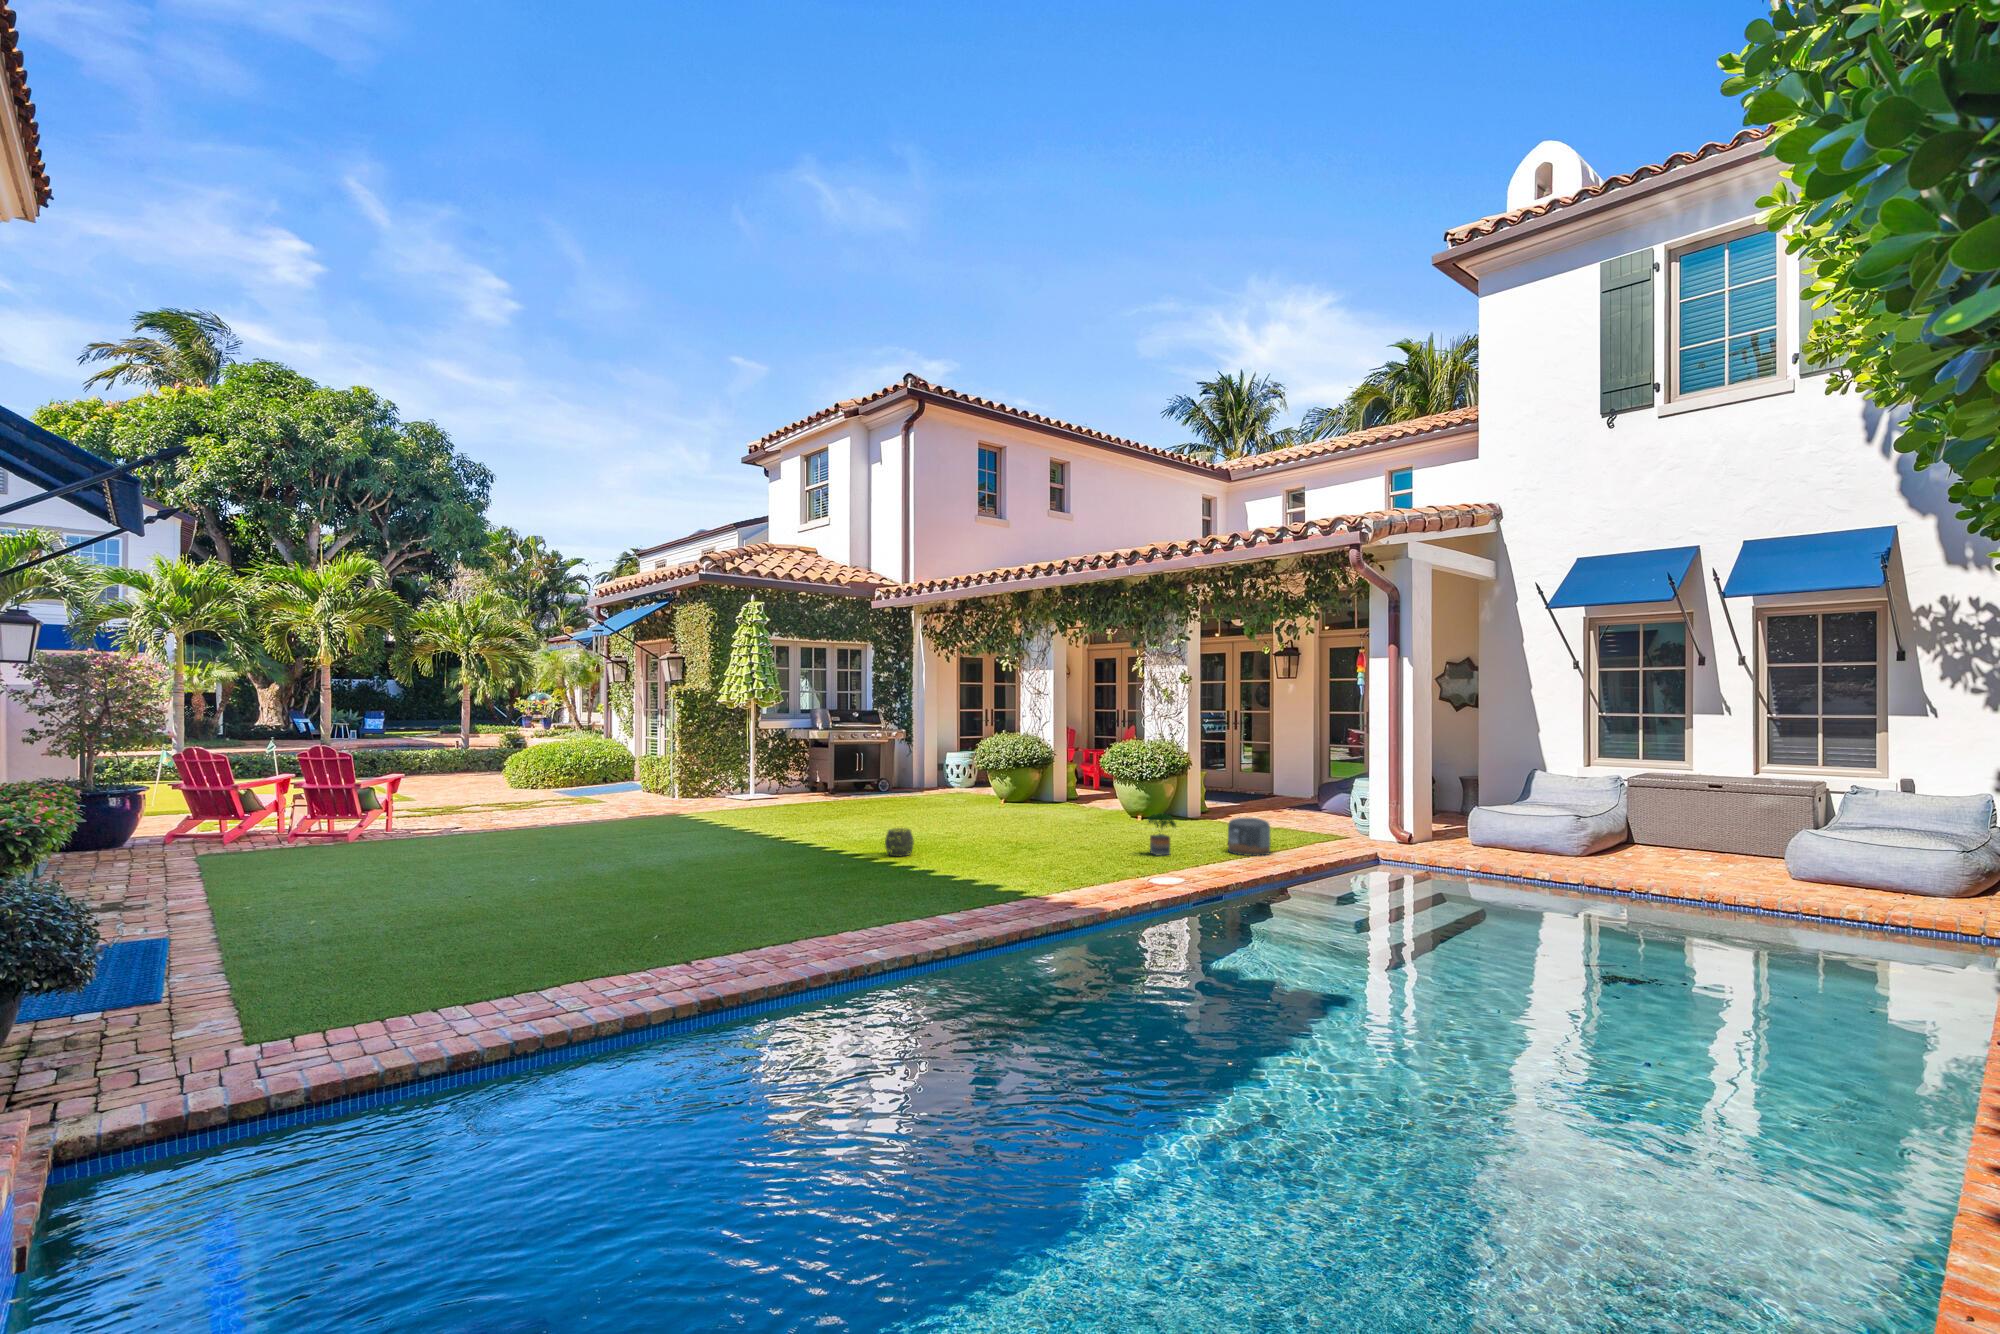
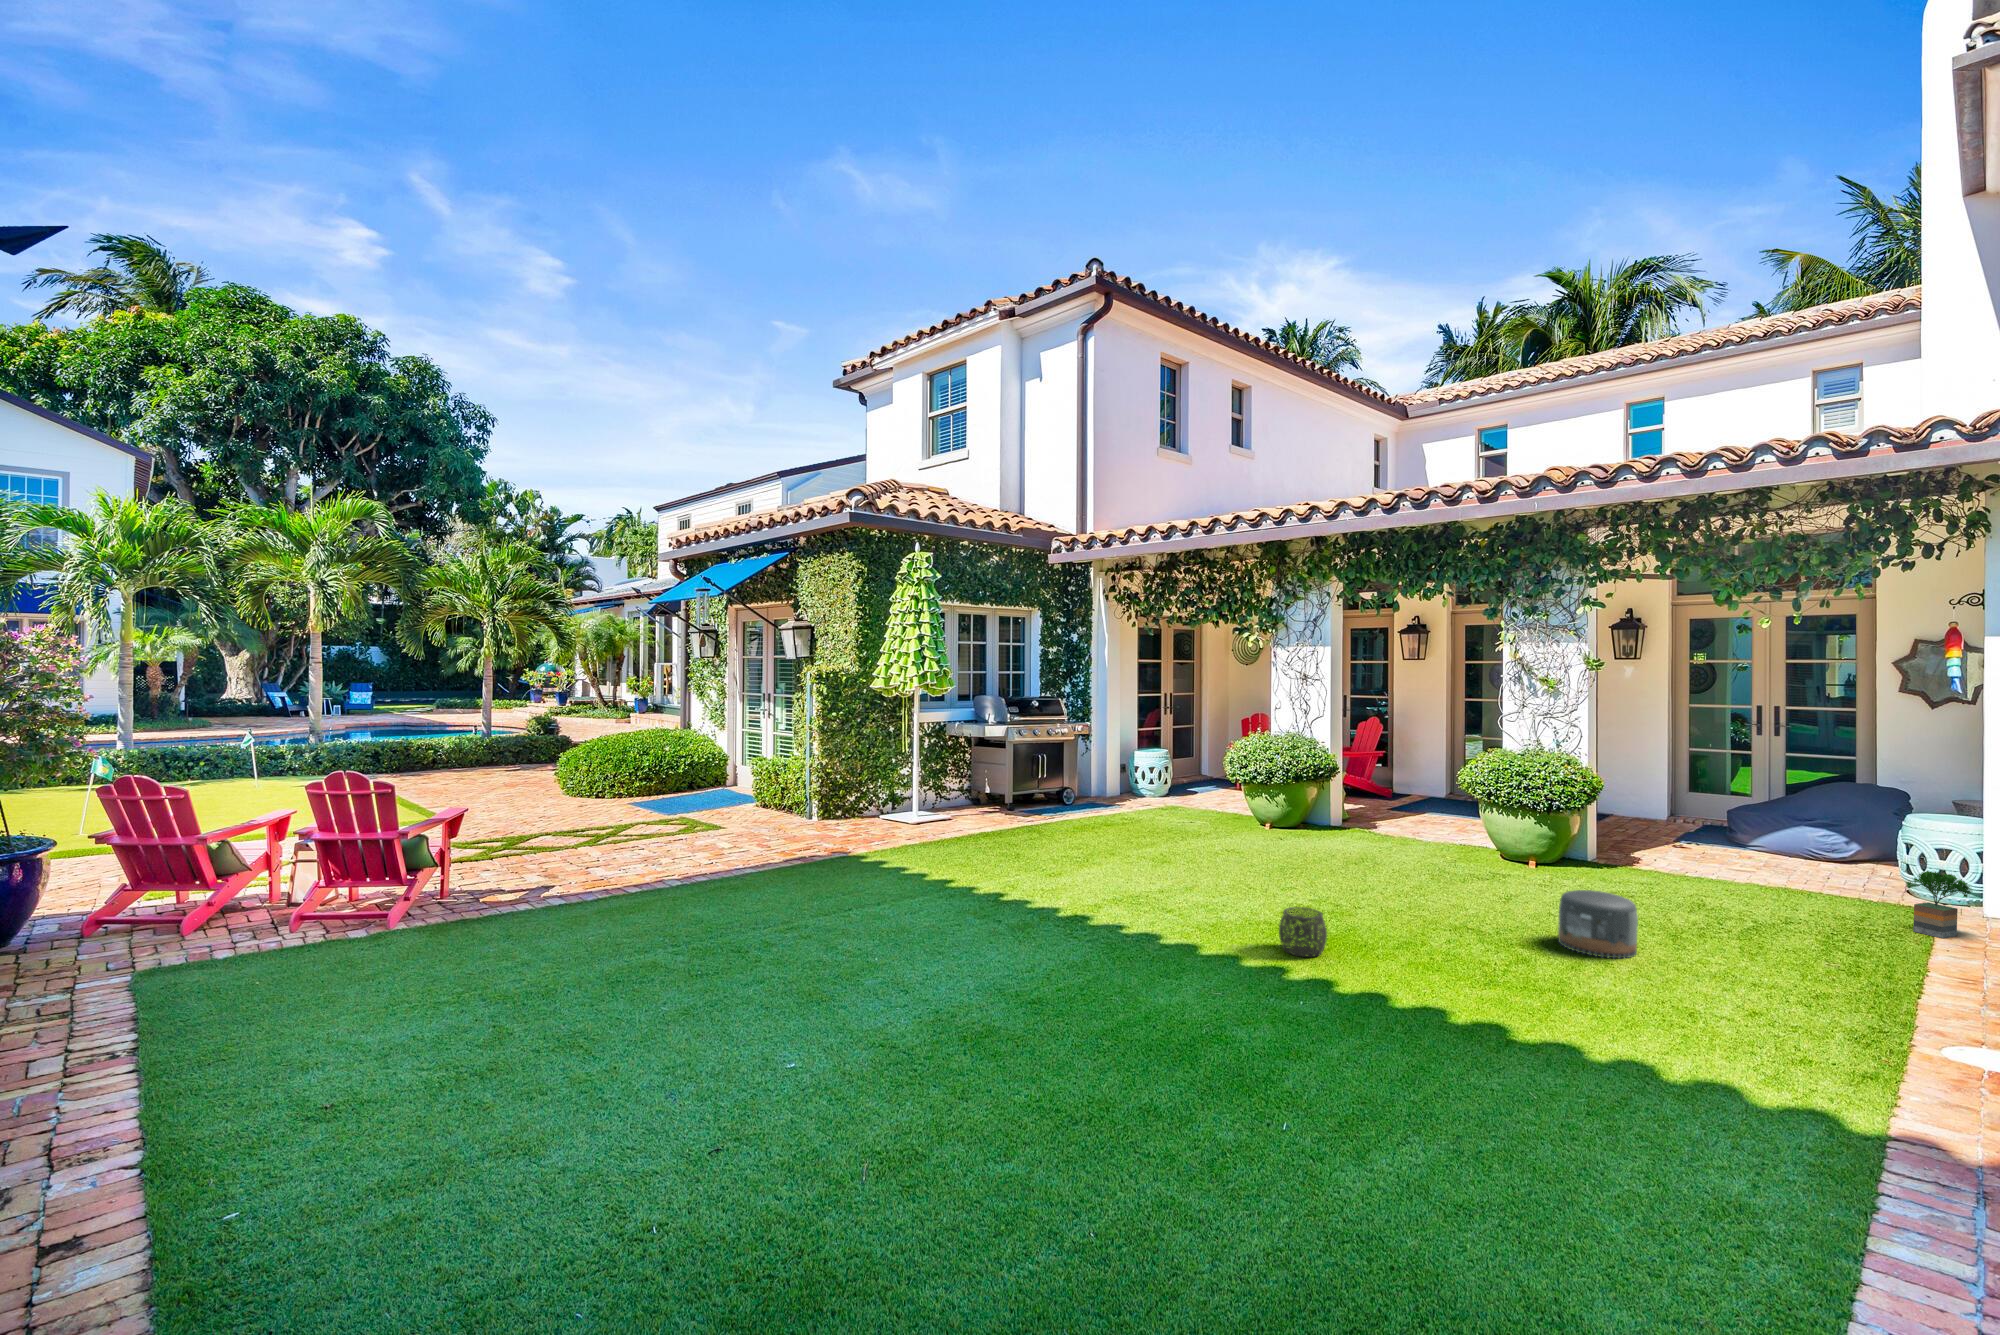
potted tree: present [1148,813,1176,856] -> present [1907,871,1972,938]
pouf: present [1228,818,1270,856] -> present [1558,890,1638,958]

